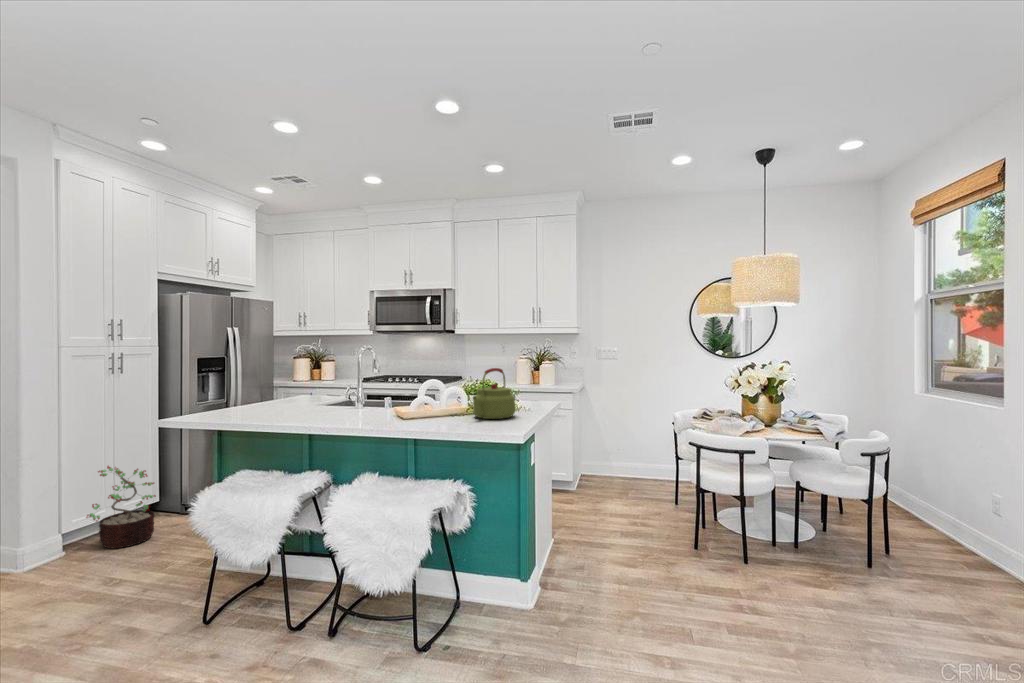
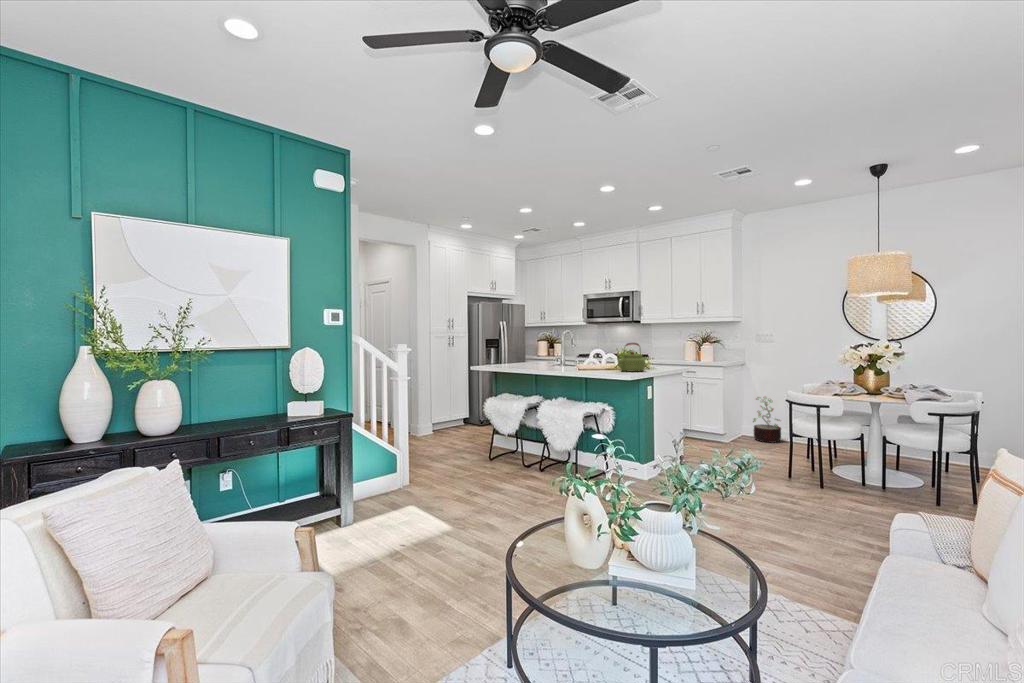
decorative plant: present [86,466,156,548] -> present [753,397,781,443]

